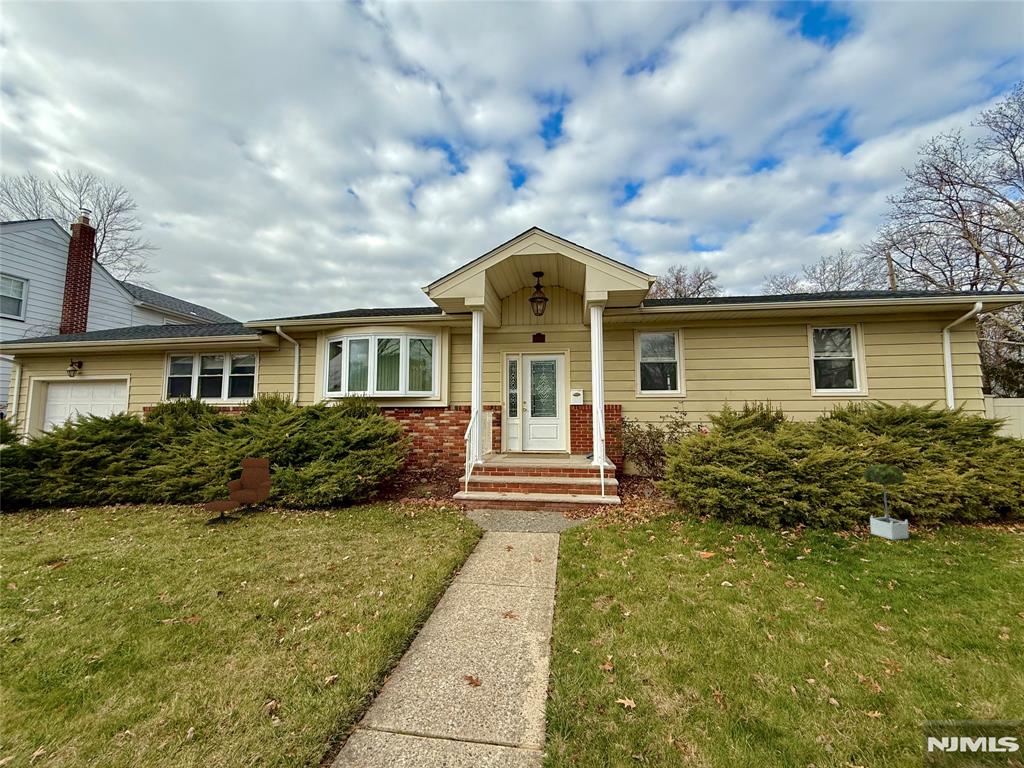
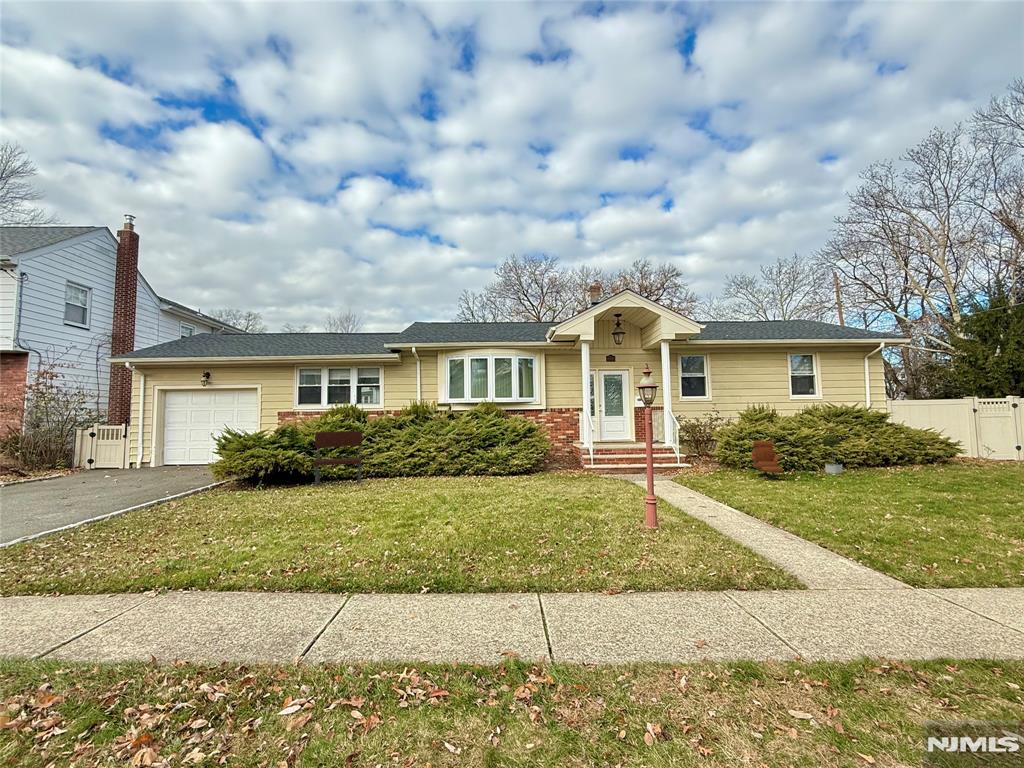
bench: none [19,434,128,514] -> present [312,431,362,485]
lounge chair: present [205,458,274,525] -> present [749,441,783,480]

